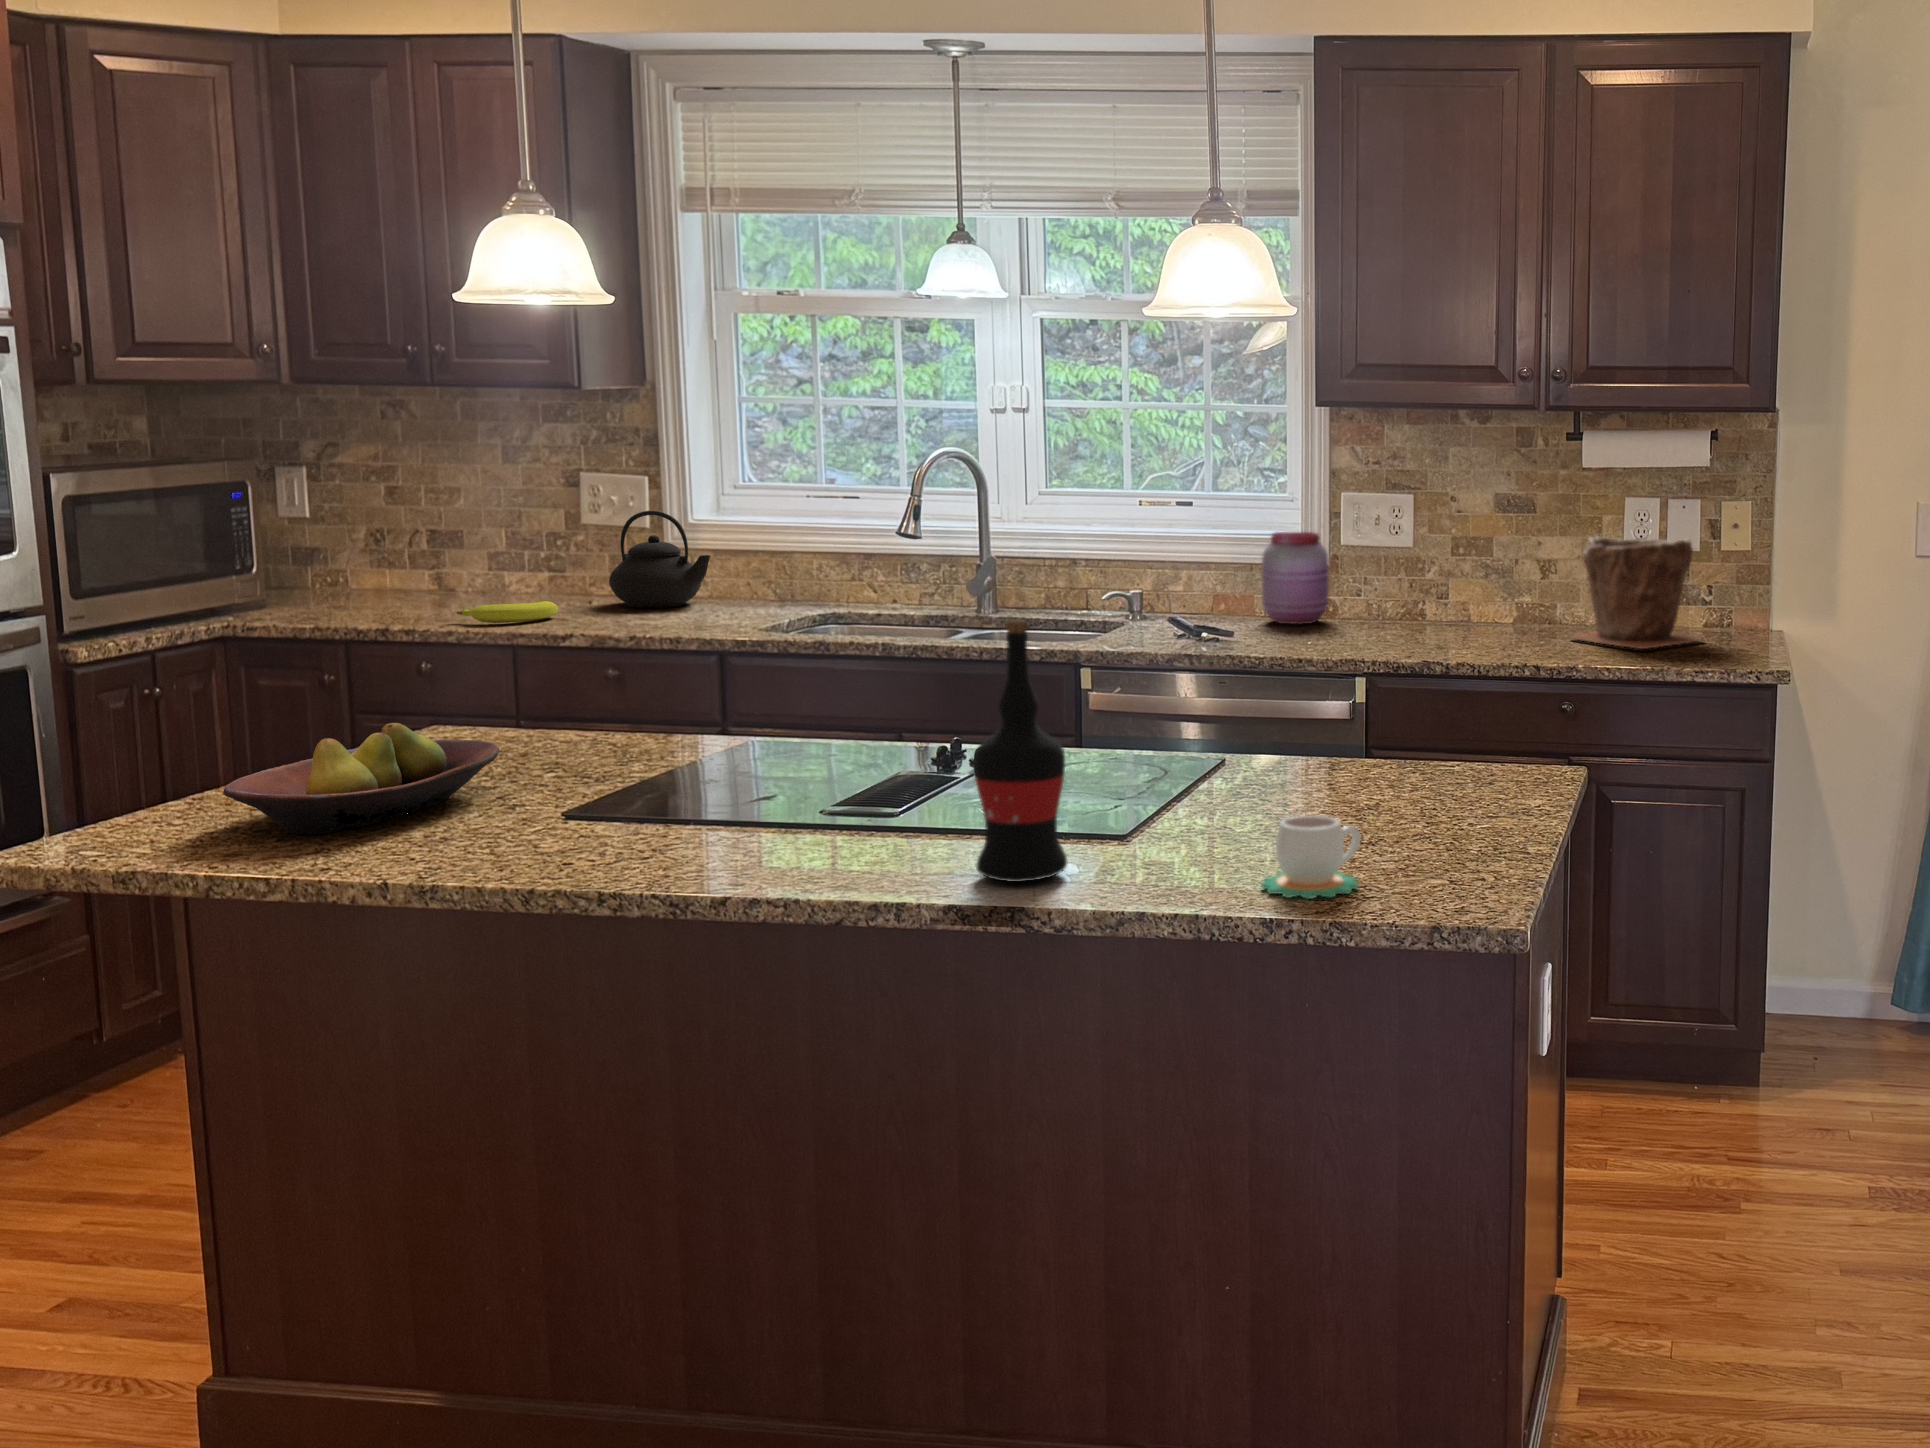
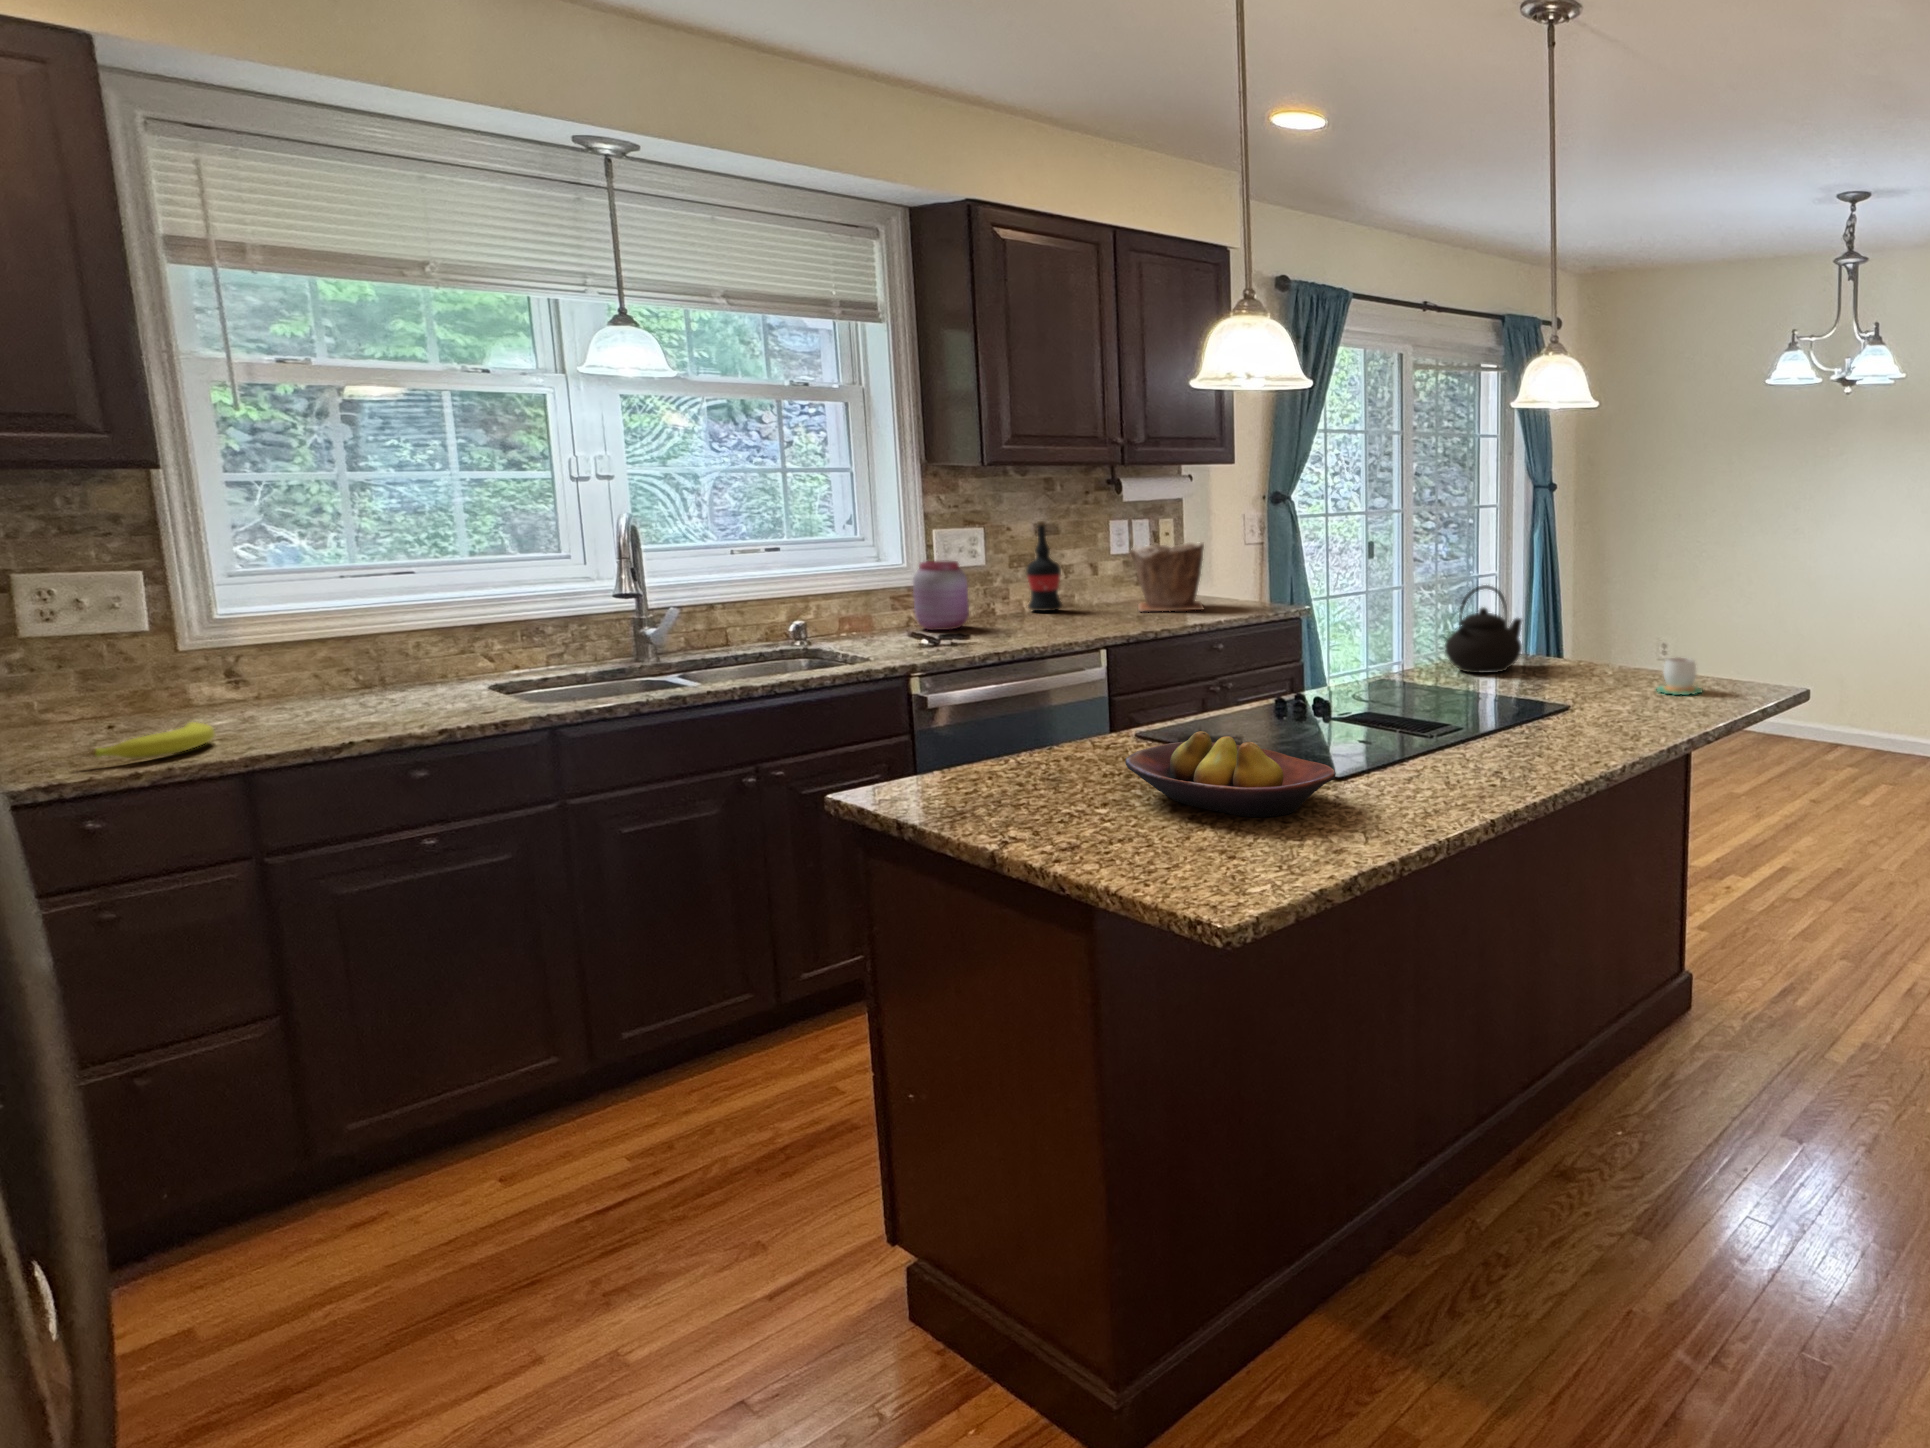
teapot: present [609,511,710,608] -> present [1445,585,1522,673]
wine bottle: present [974,619,1067,882] -> present [1026,521,1062,611]

